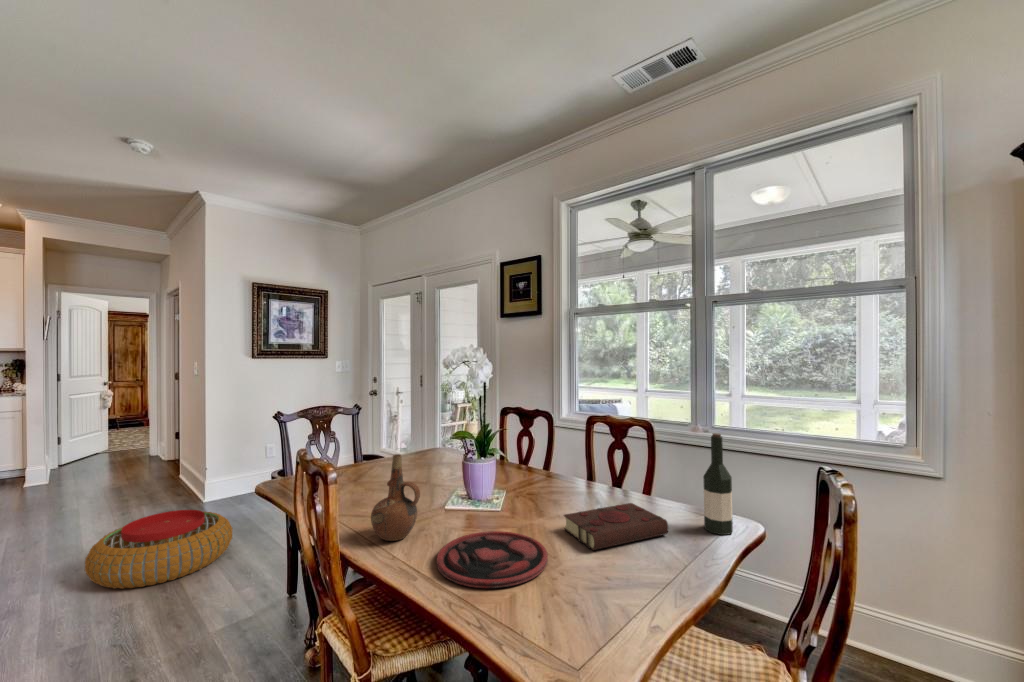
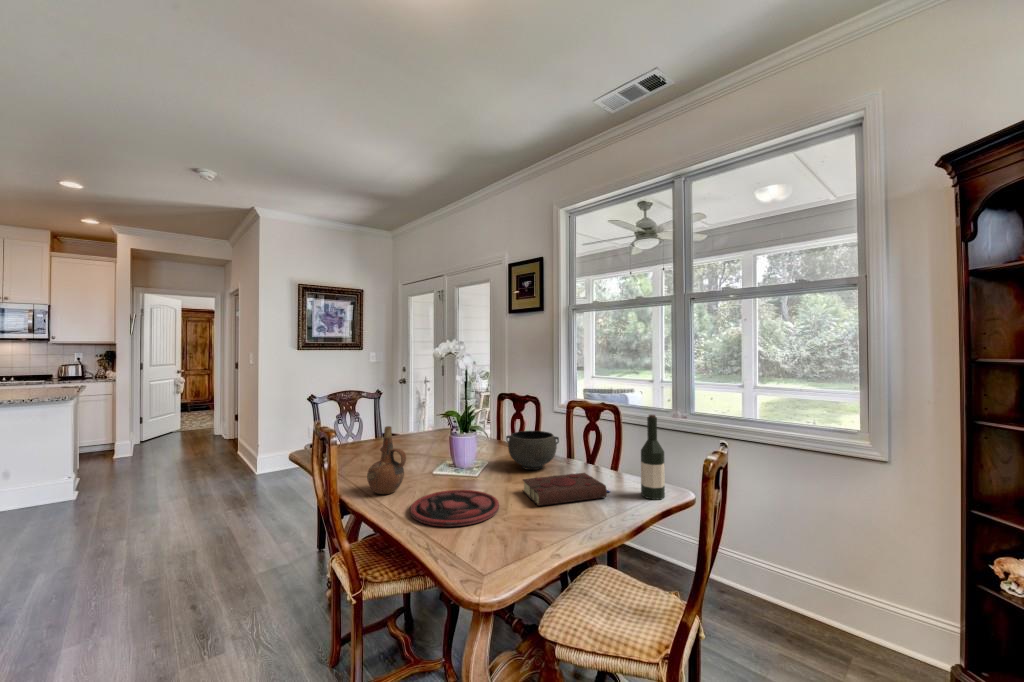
bowl: none [528,451,591,499] -> present [506,431,559,470]
pouf: present [85,510,233,589] -> none [162,477,277,538]

